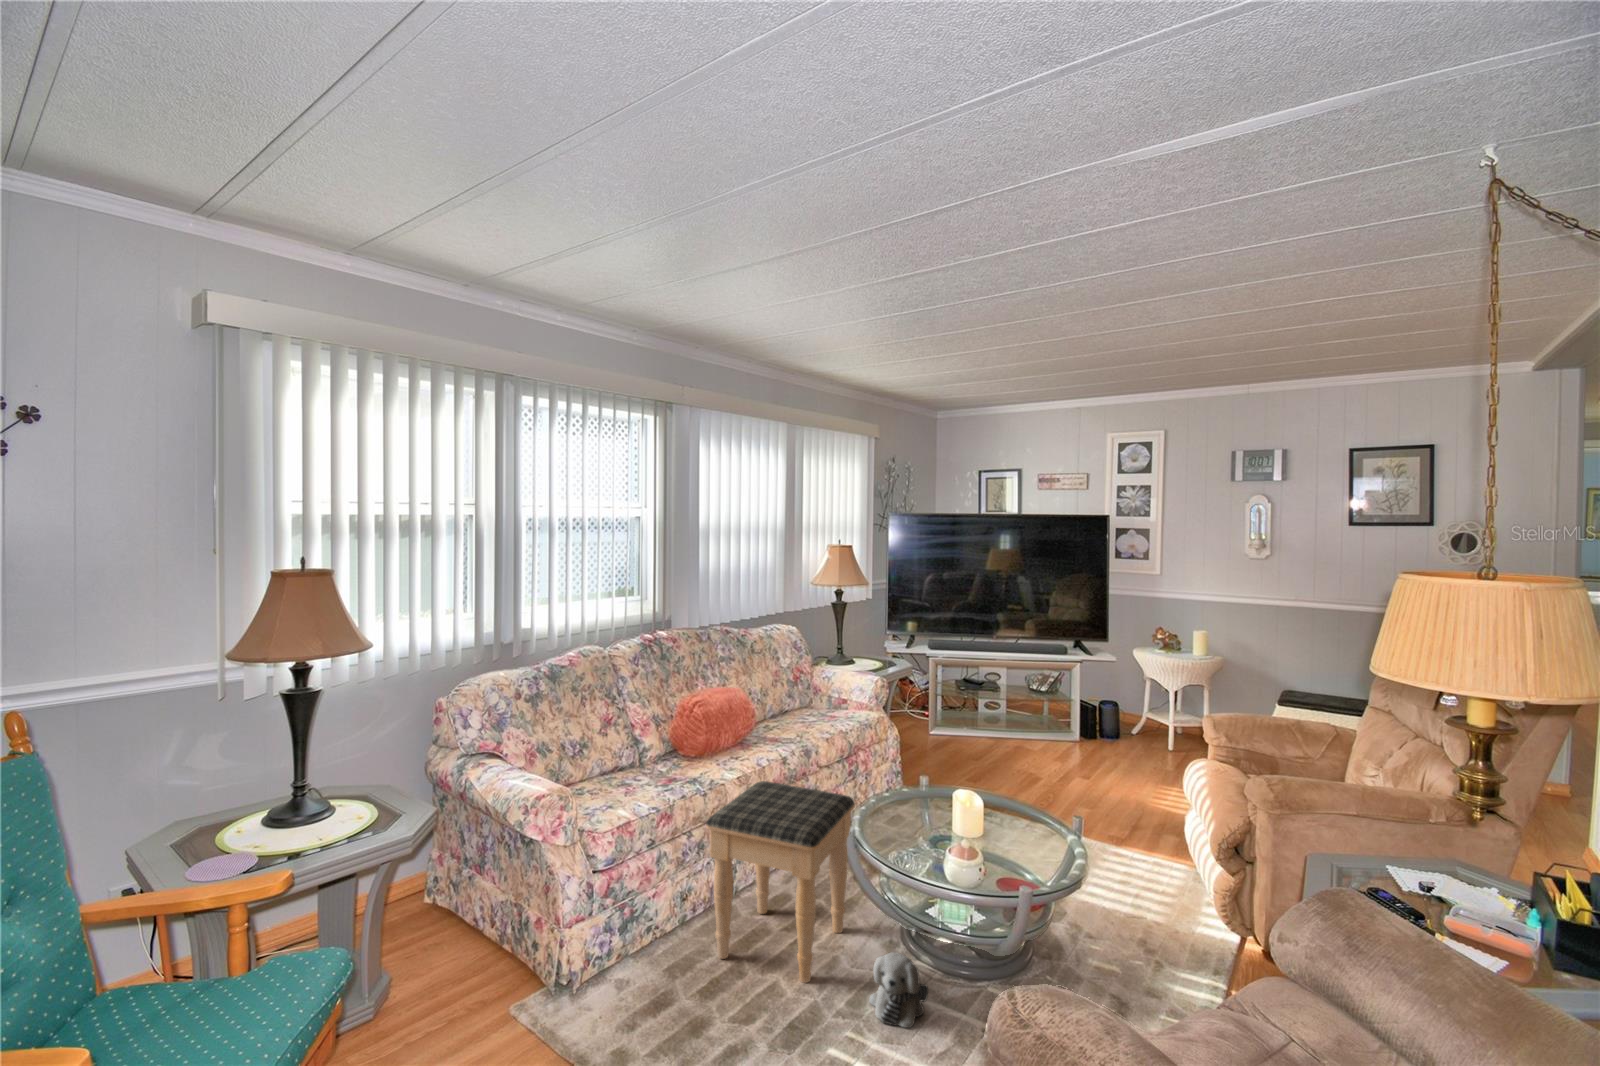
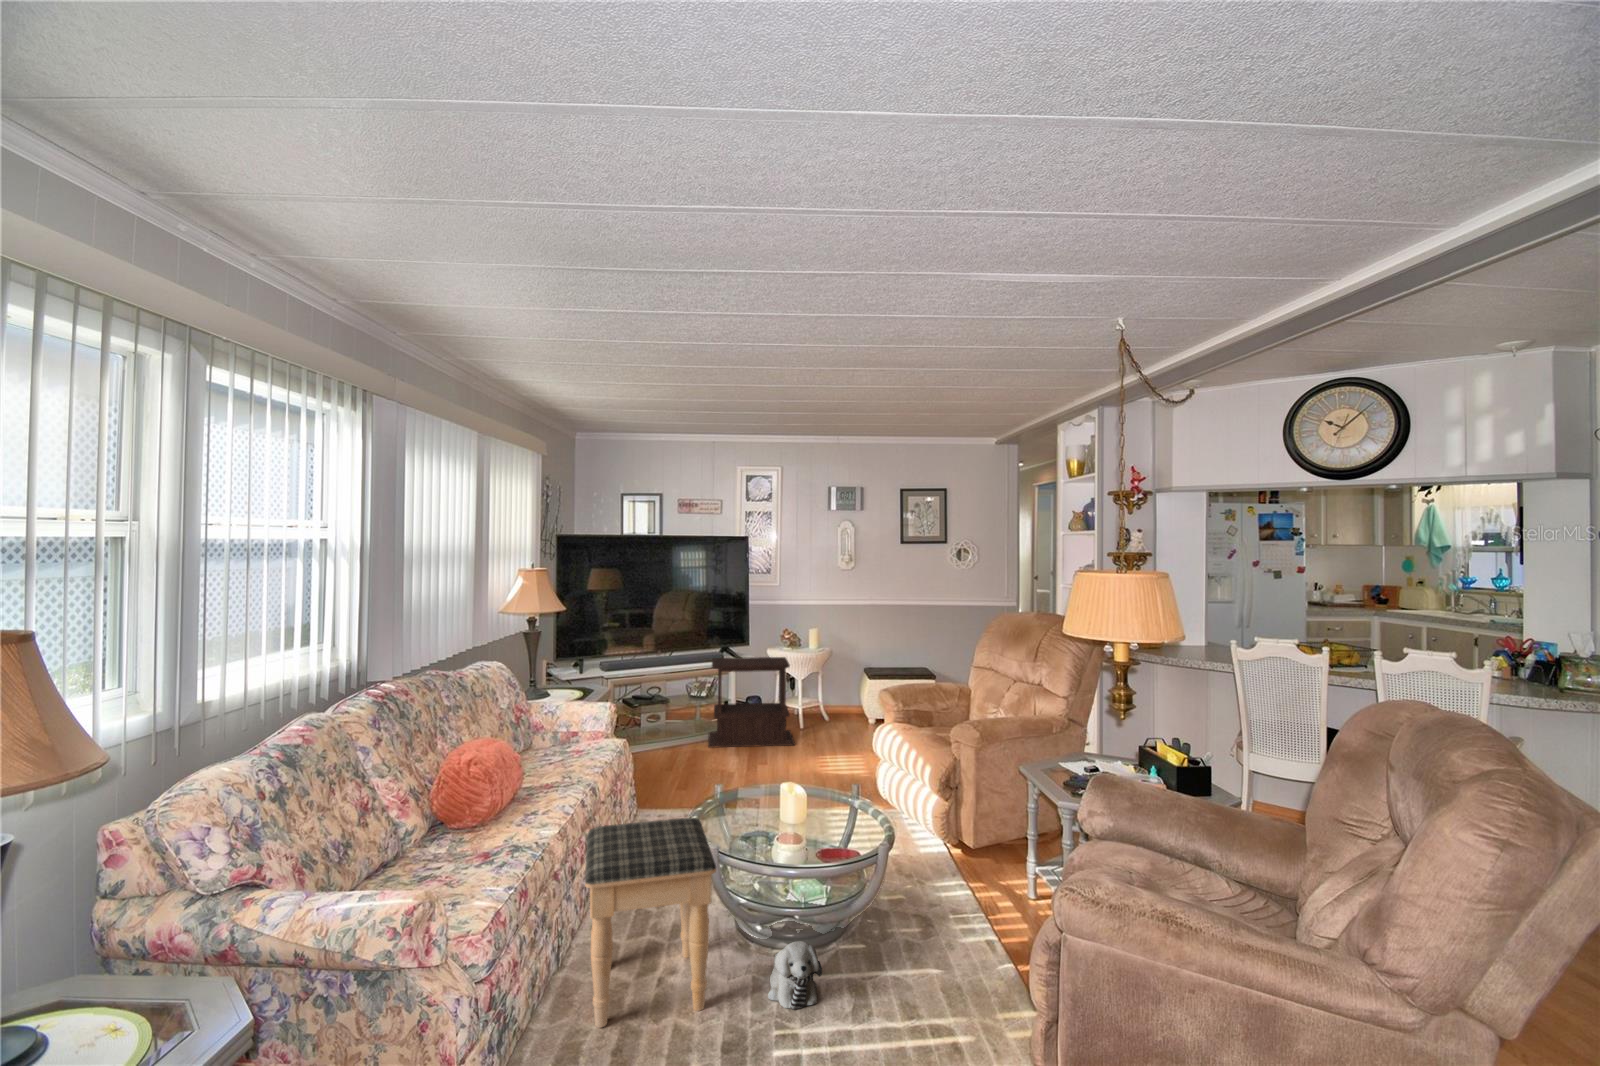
side table: none [1038,650,1150,764] -> present [708,657,795,748]

